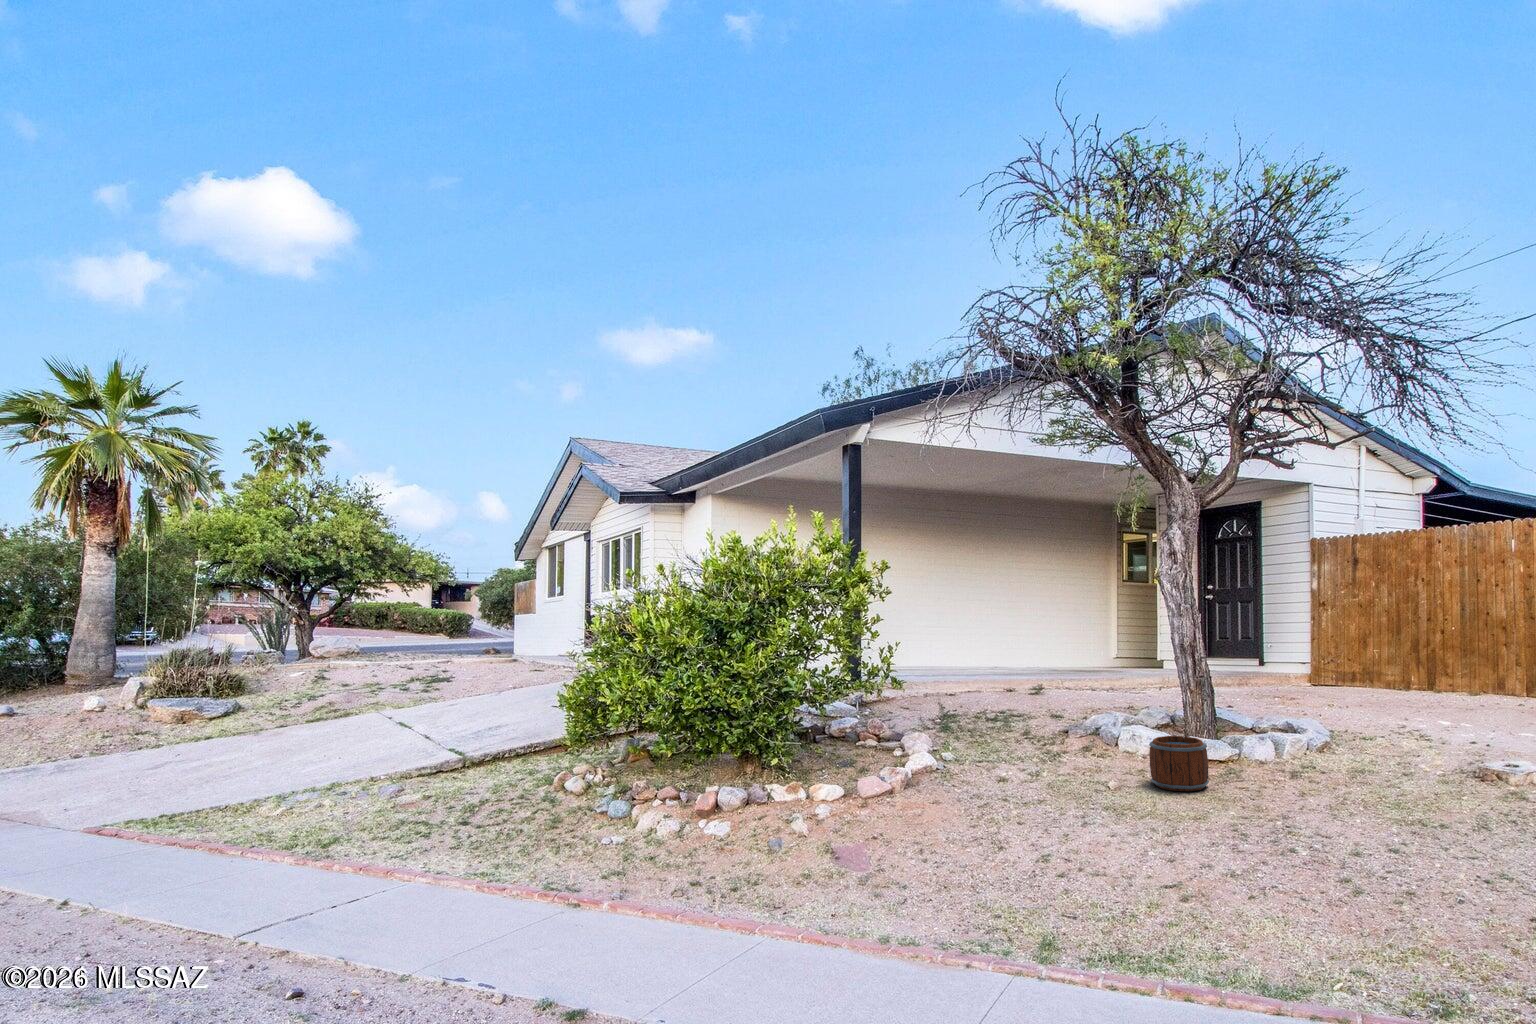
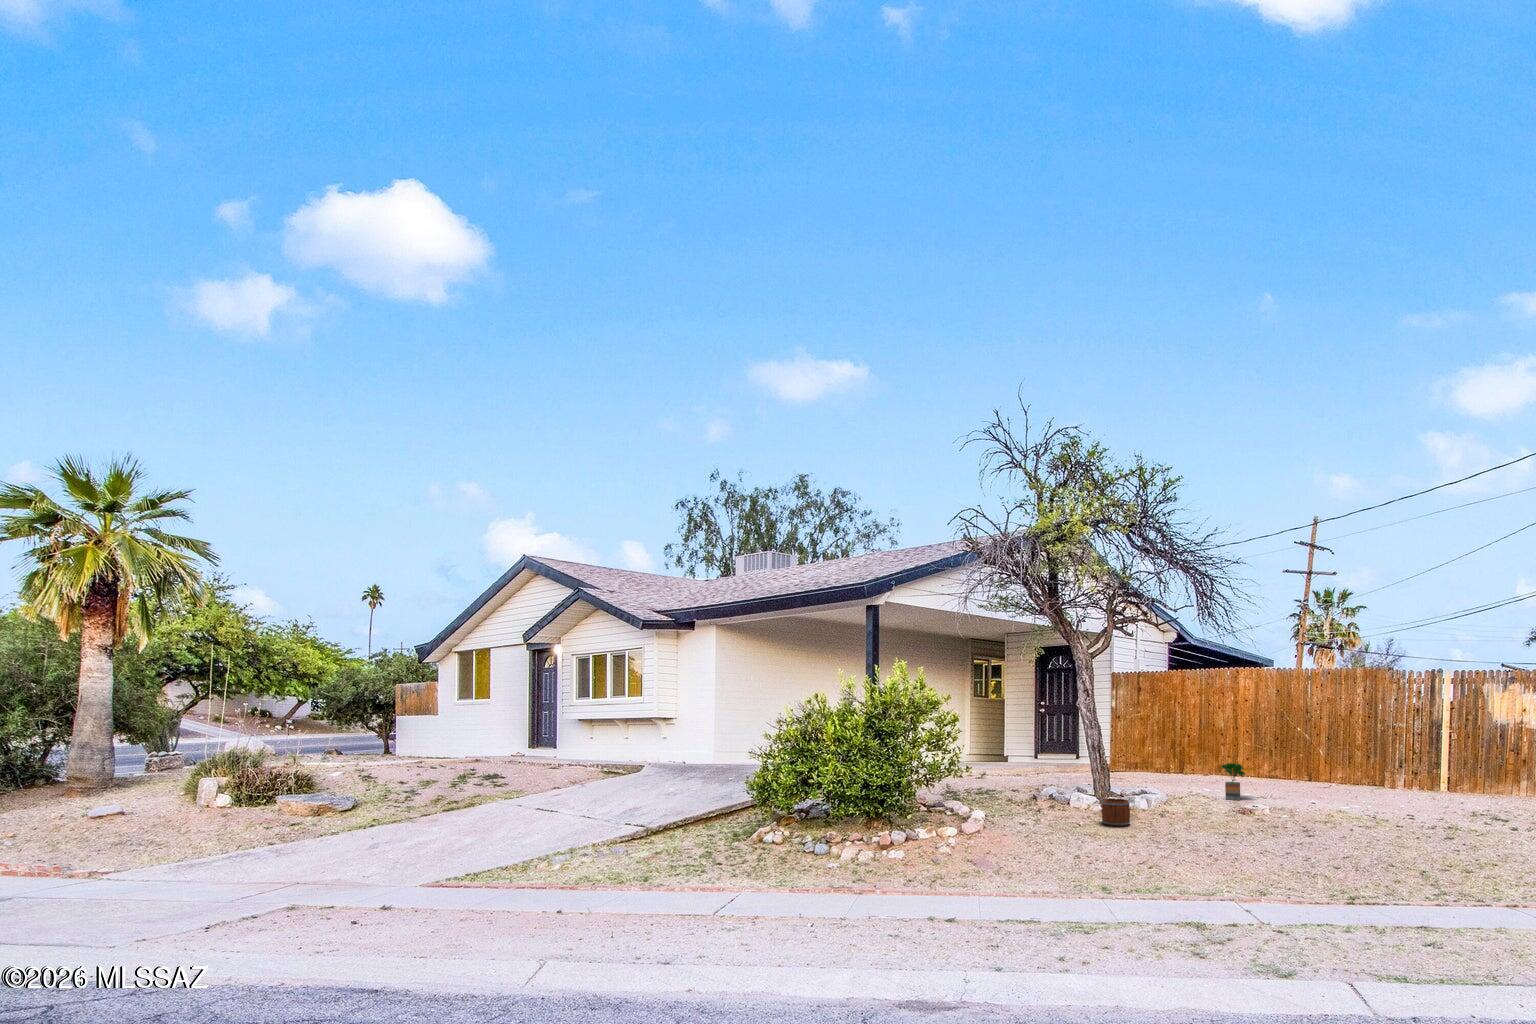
potted tree: none [1444,669,1500,740] -> present [1221,763,1245,800]

